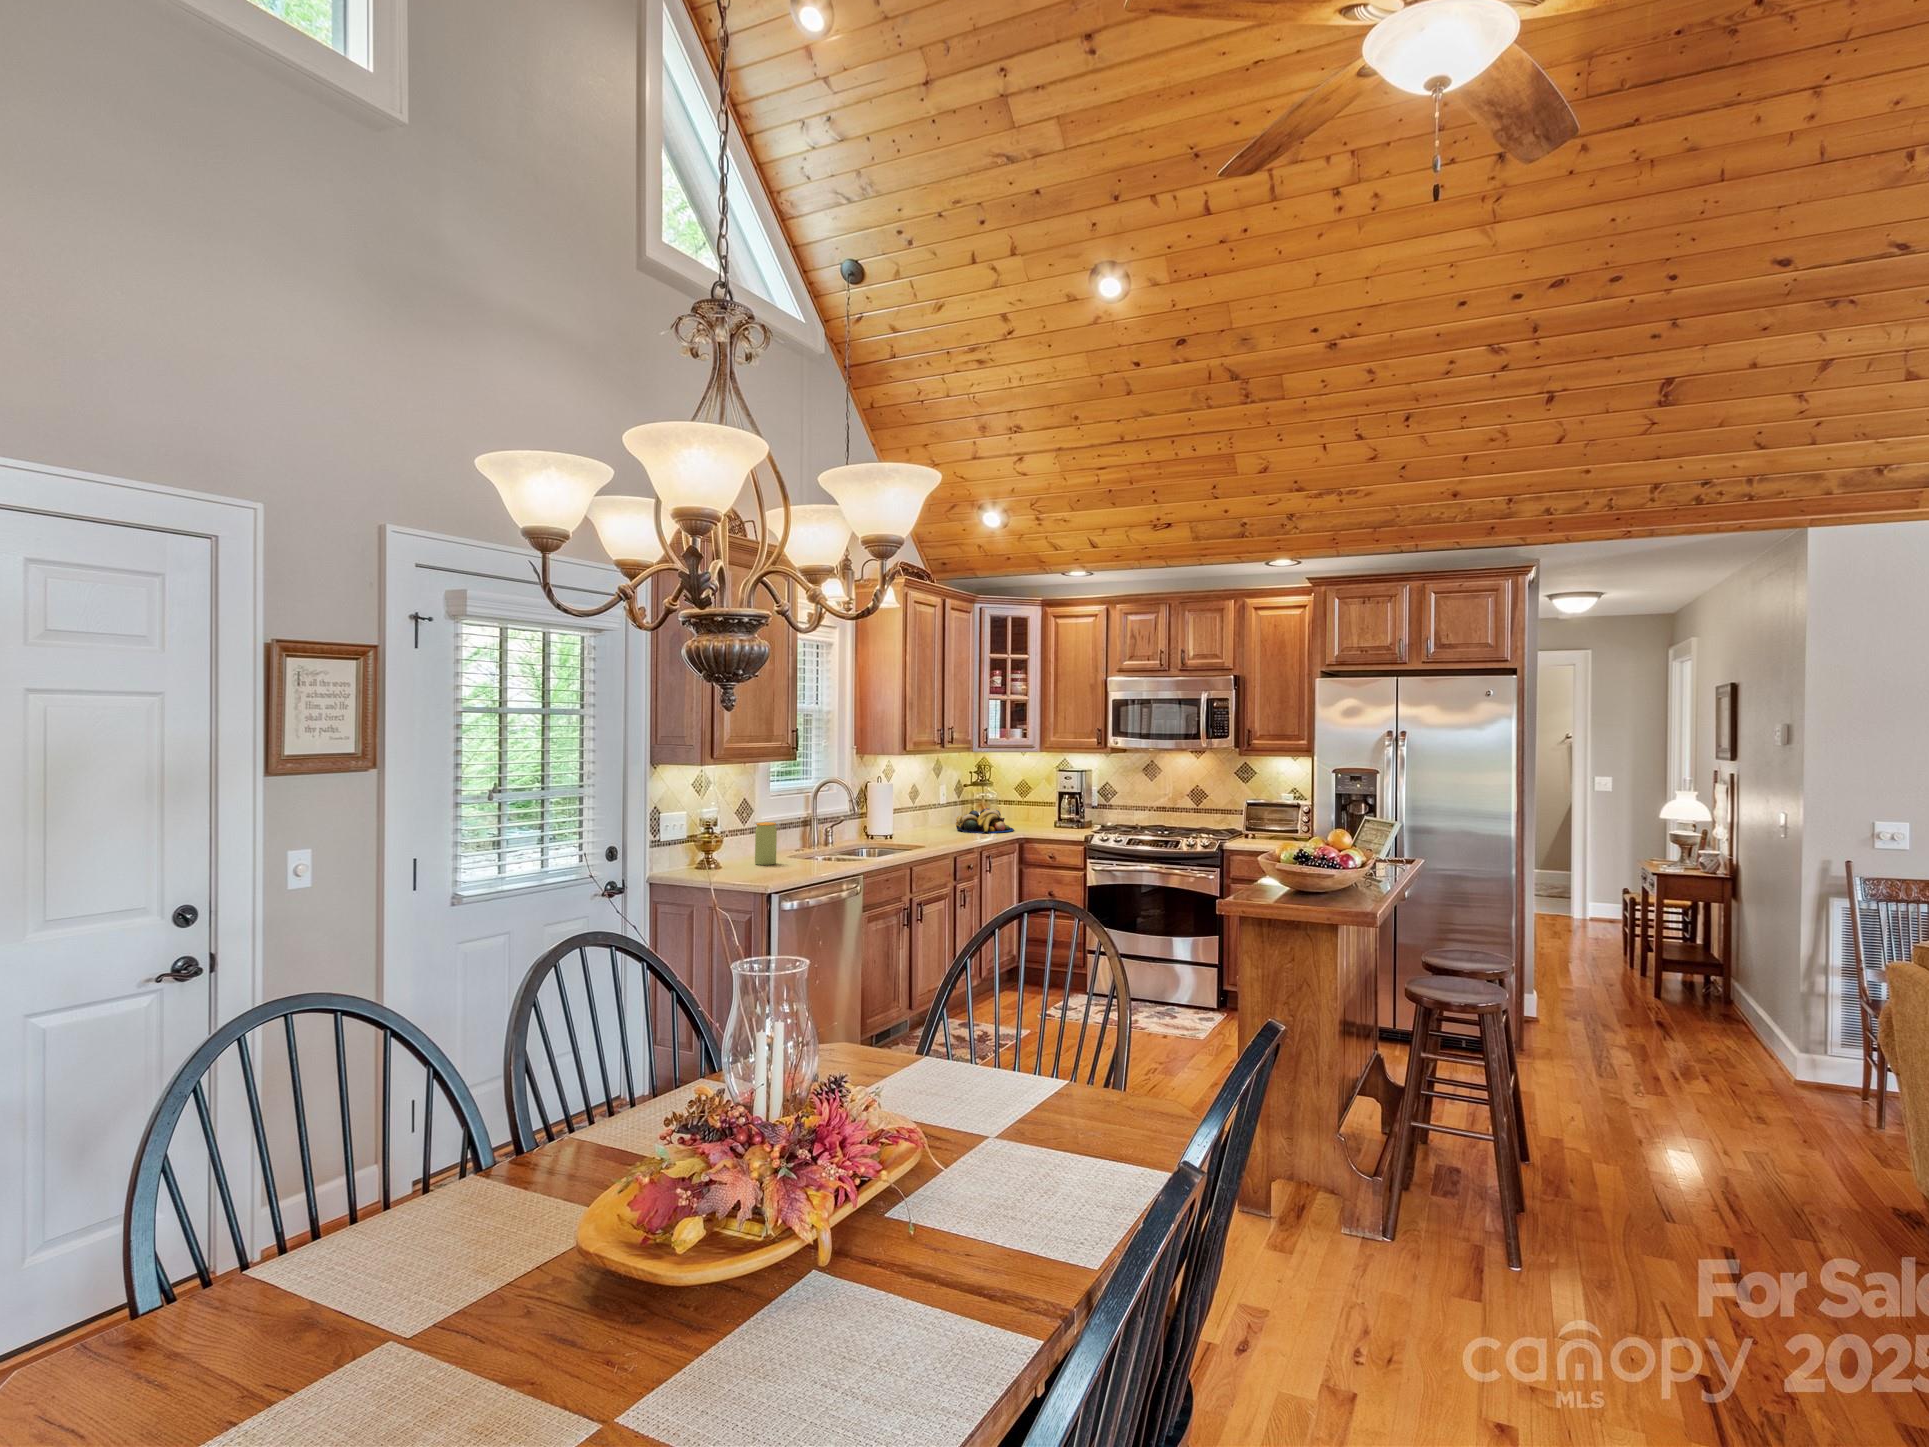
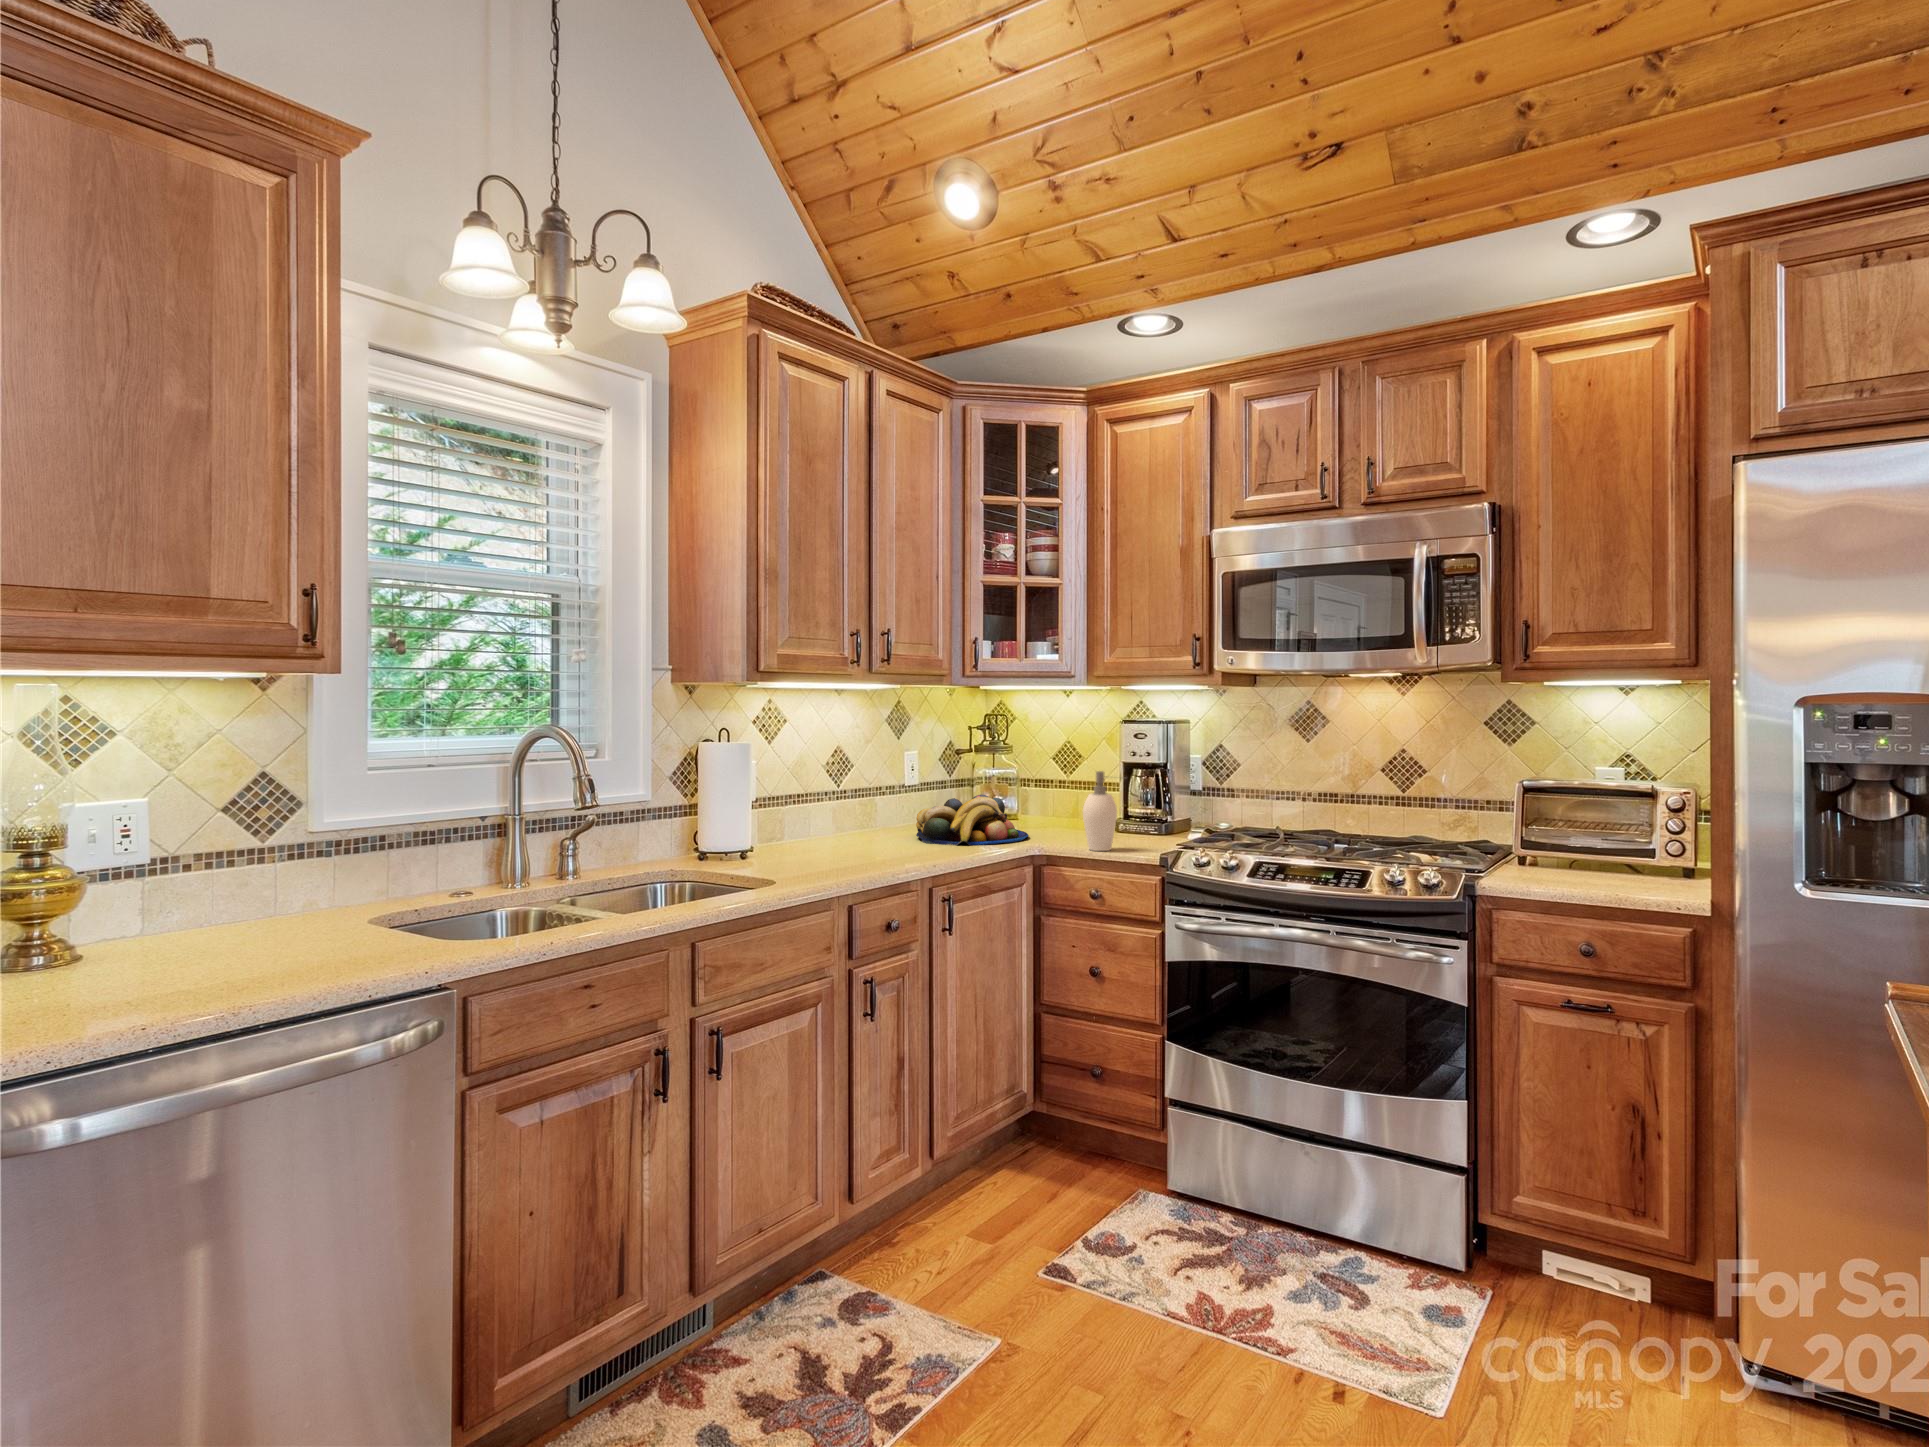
soap dispenser: none [1046,797,1068,835] -> present [1083,771,1117,851]
jar: present [755,822,777,865] -> none [220,833,287,948]

